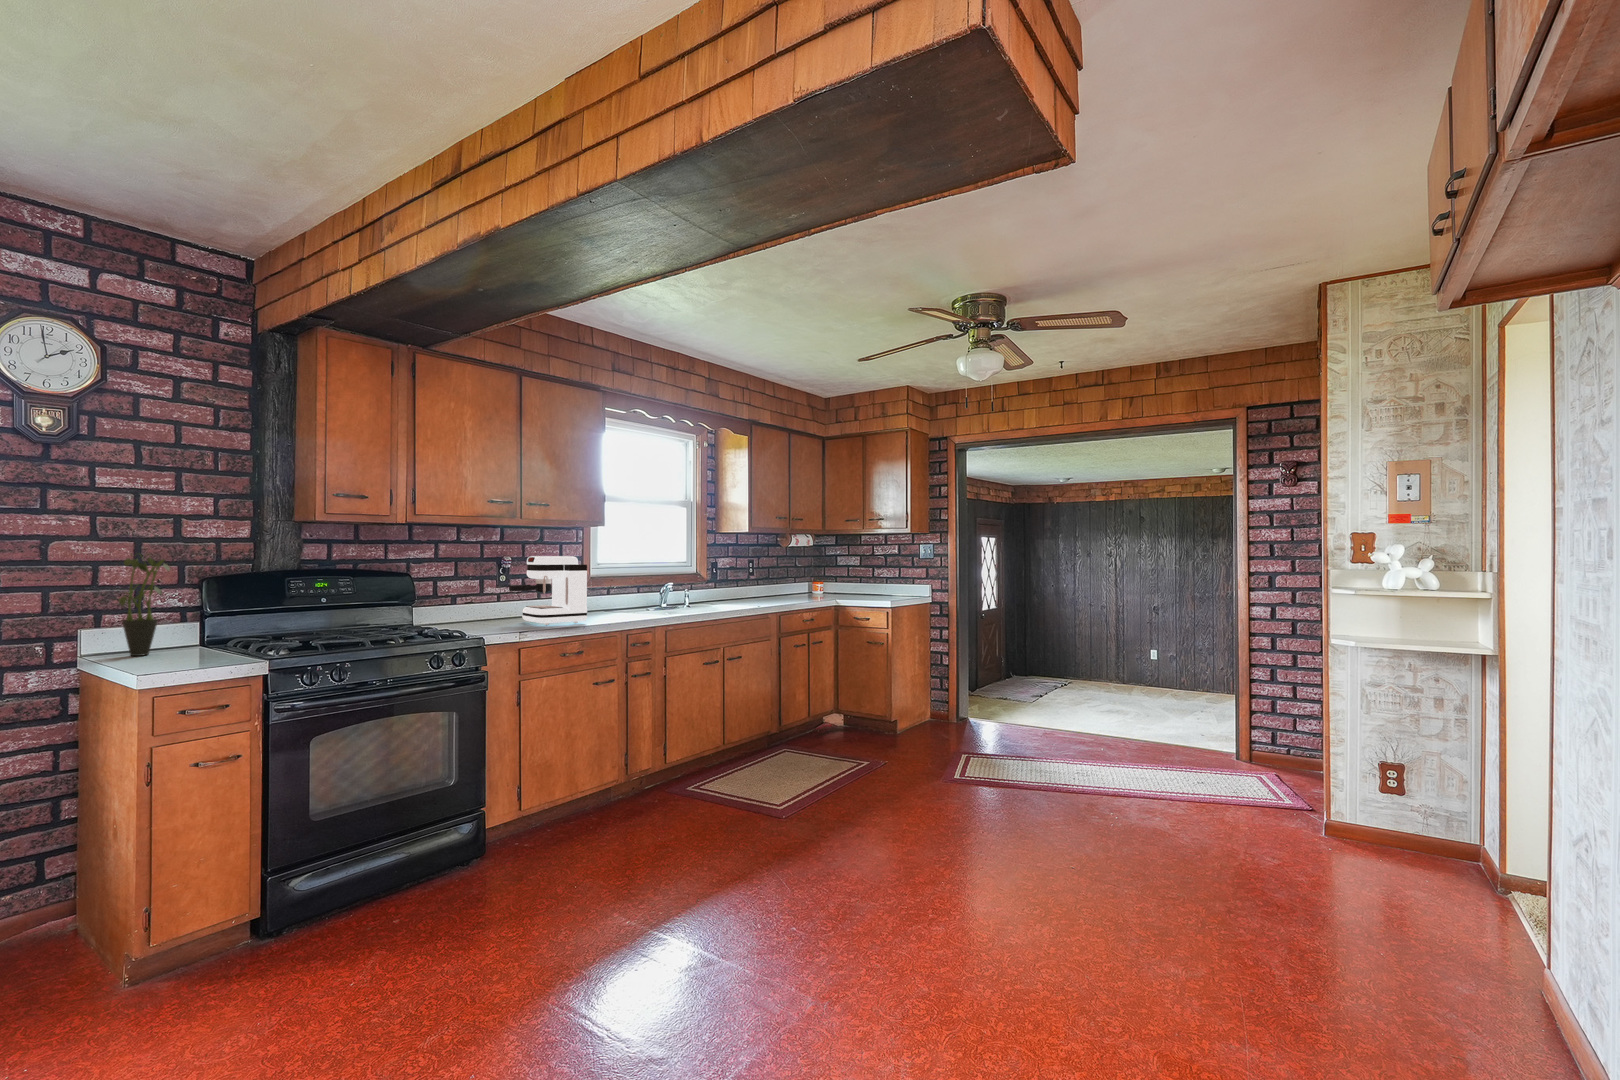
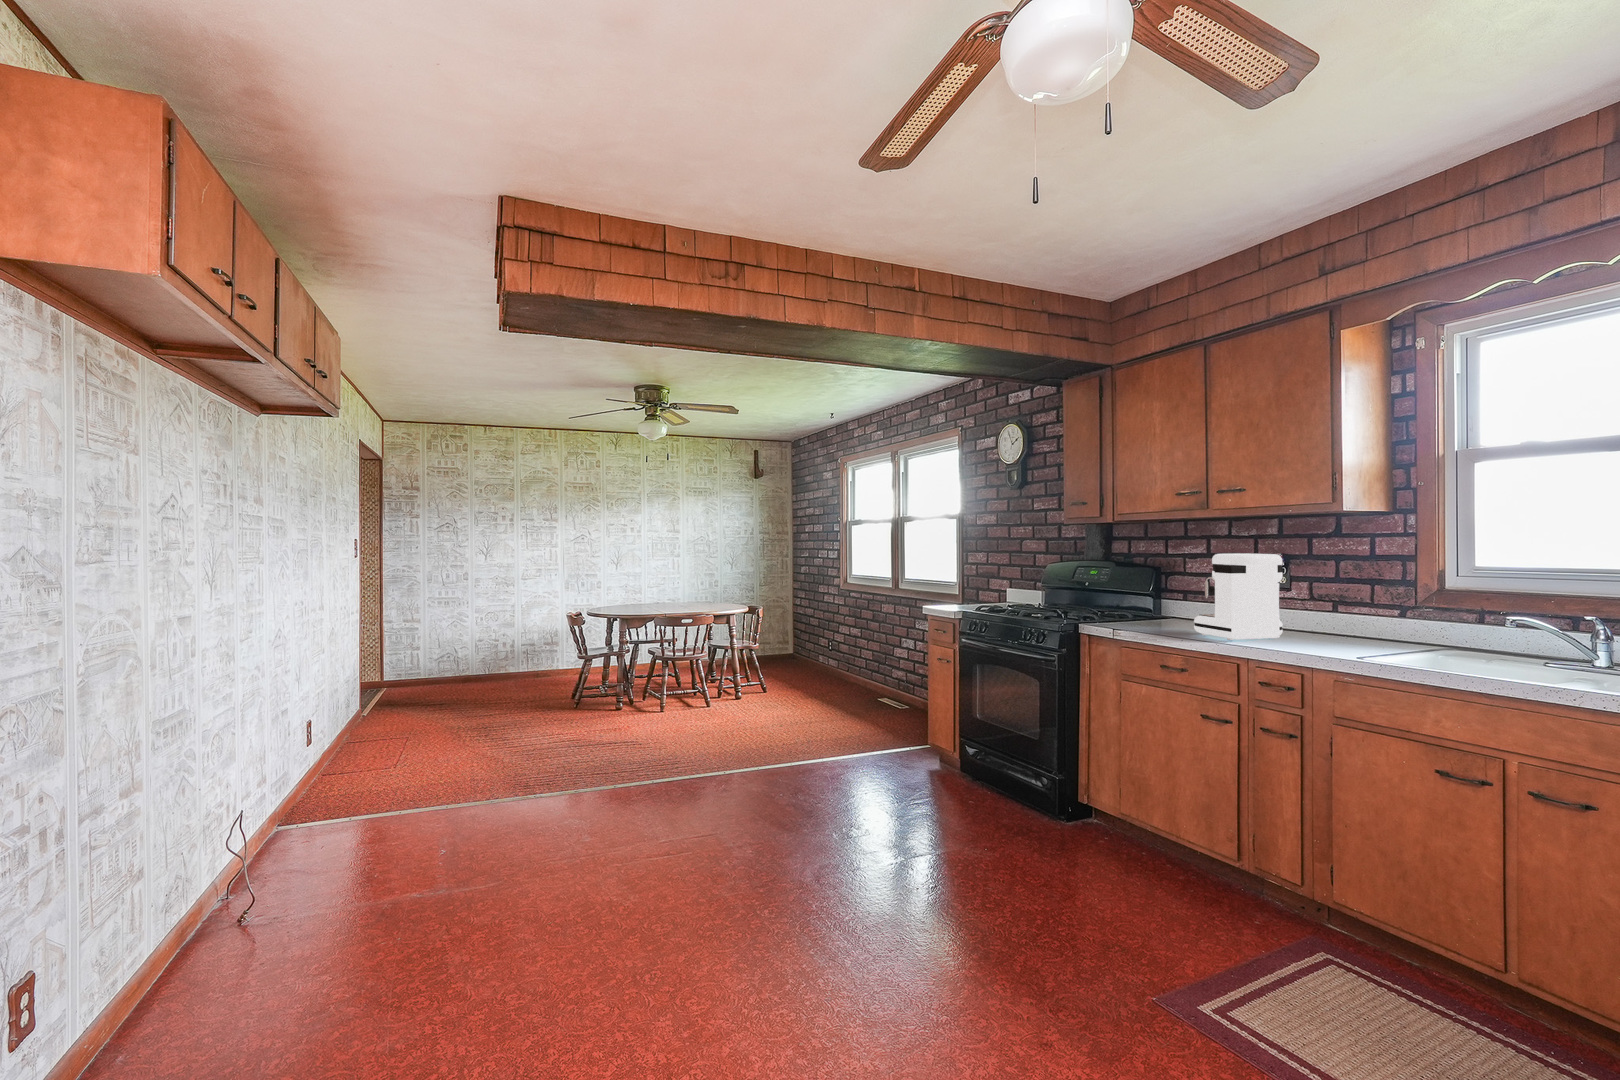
potted plant: present [119,555,170,656] -> none [1007,547,1031,607]

